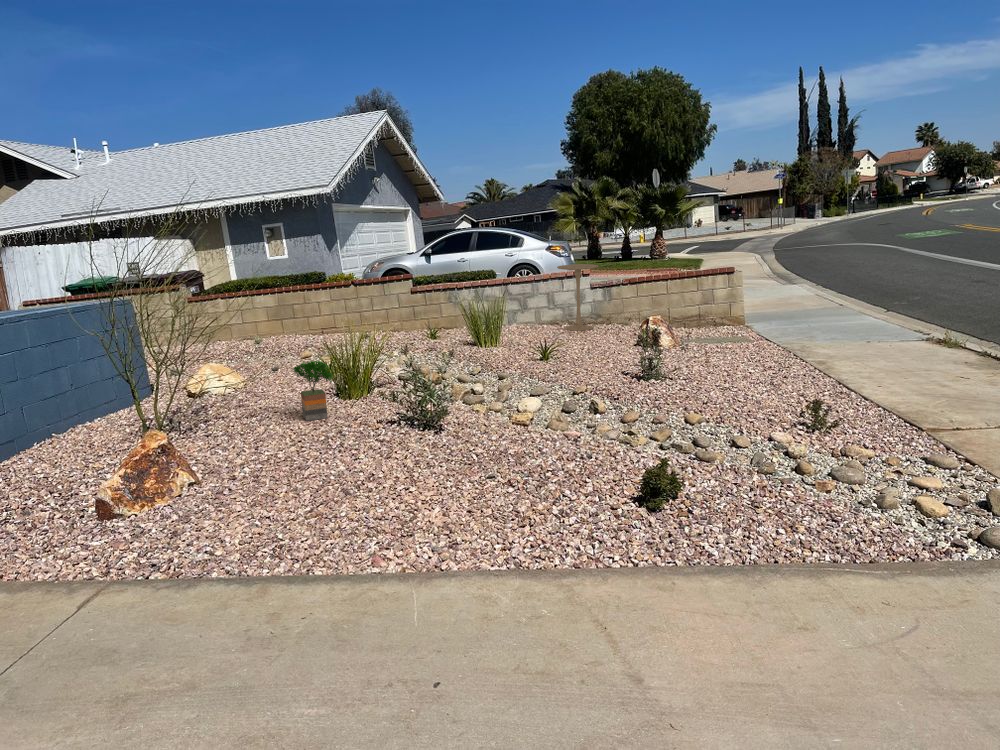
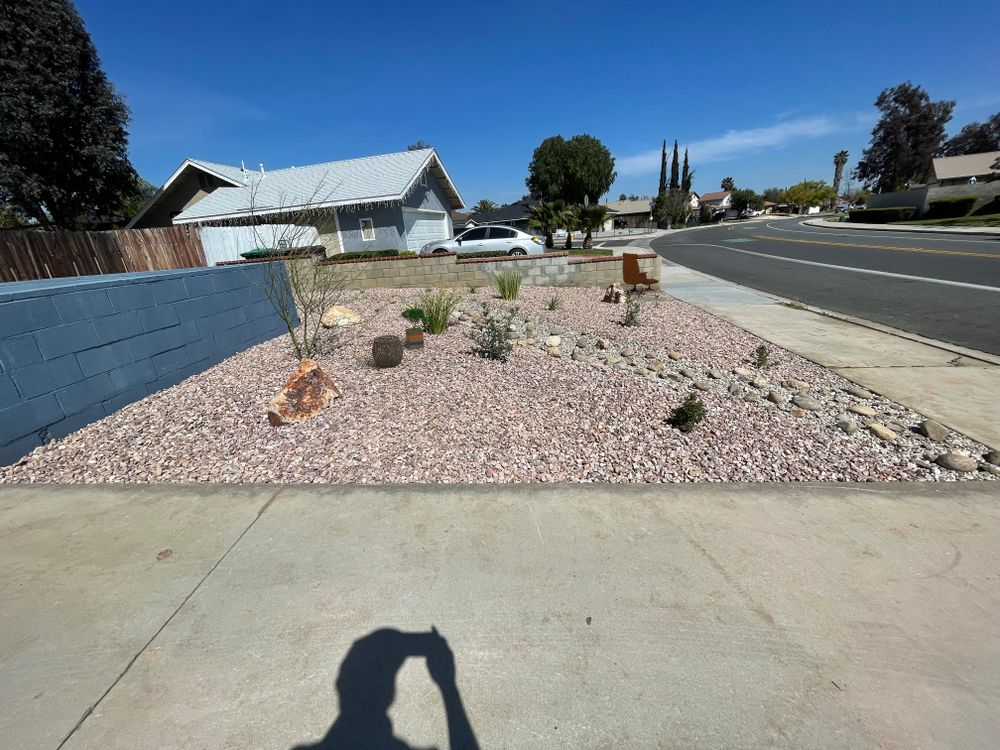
pedestal table: present [557,264,599,331] -> none [550,249,576,290]
lounge chair: none [672,267,739,334] -> present [622,253,659,294]
woven basket: none [247,399,293,445] -> present [372,335,403,367]

